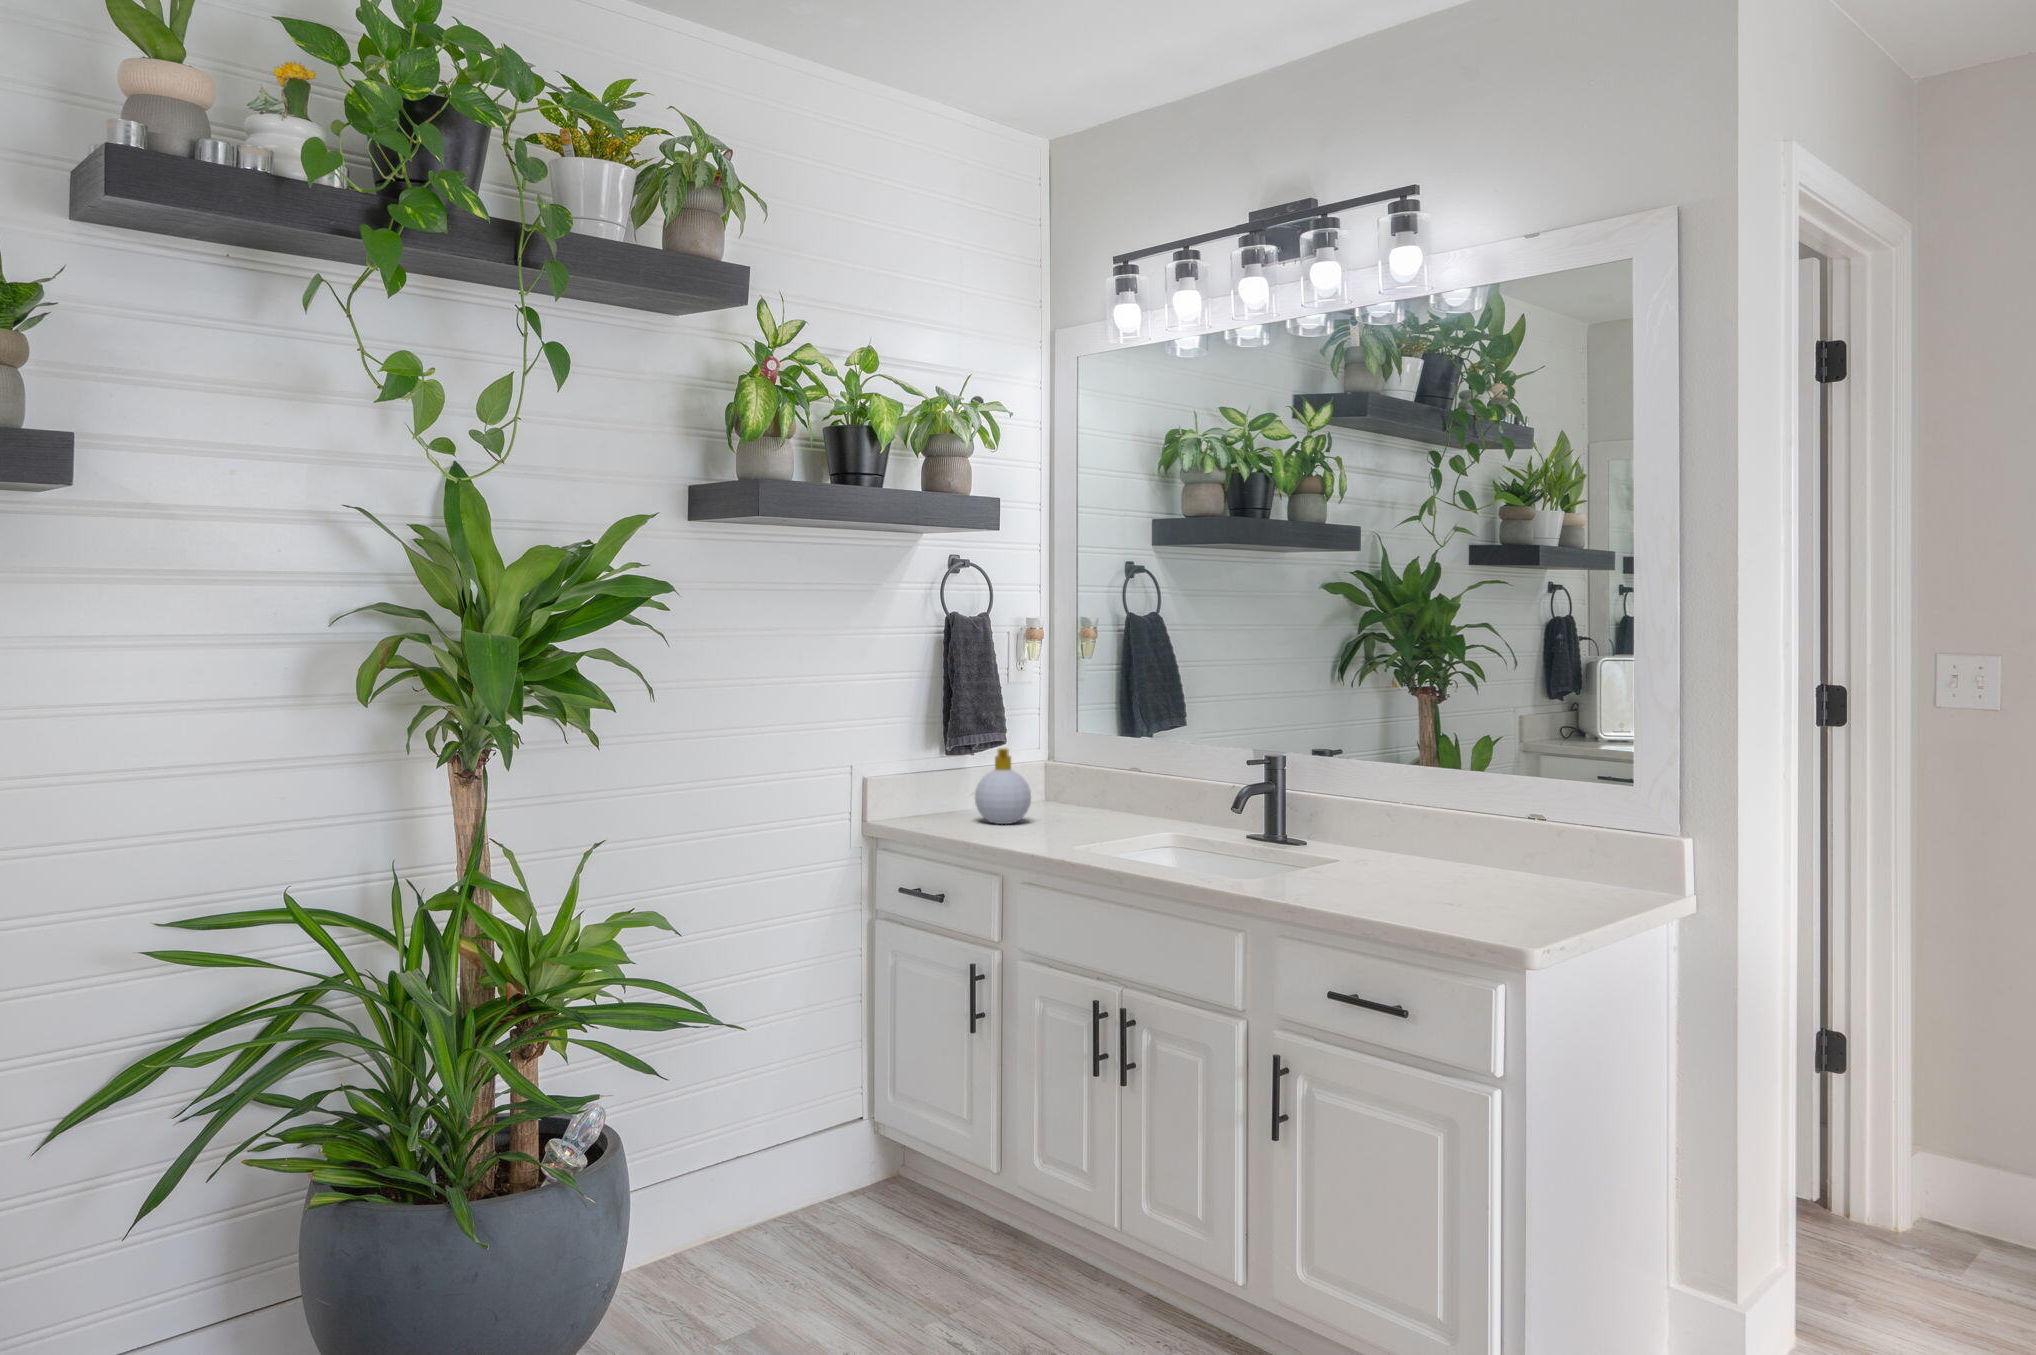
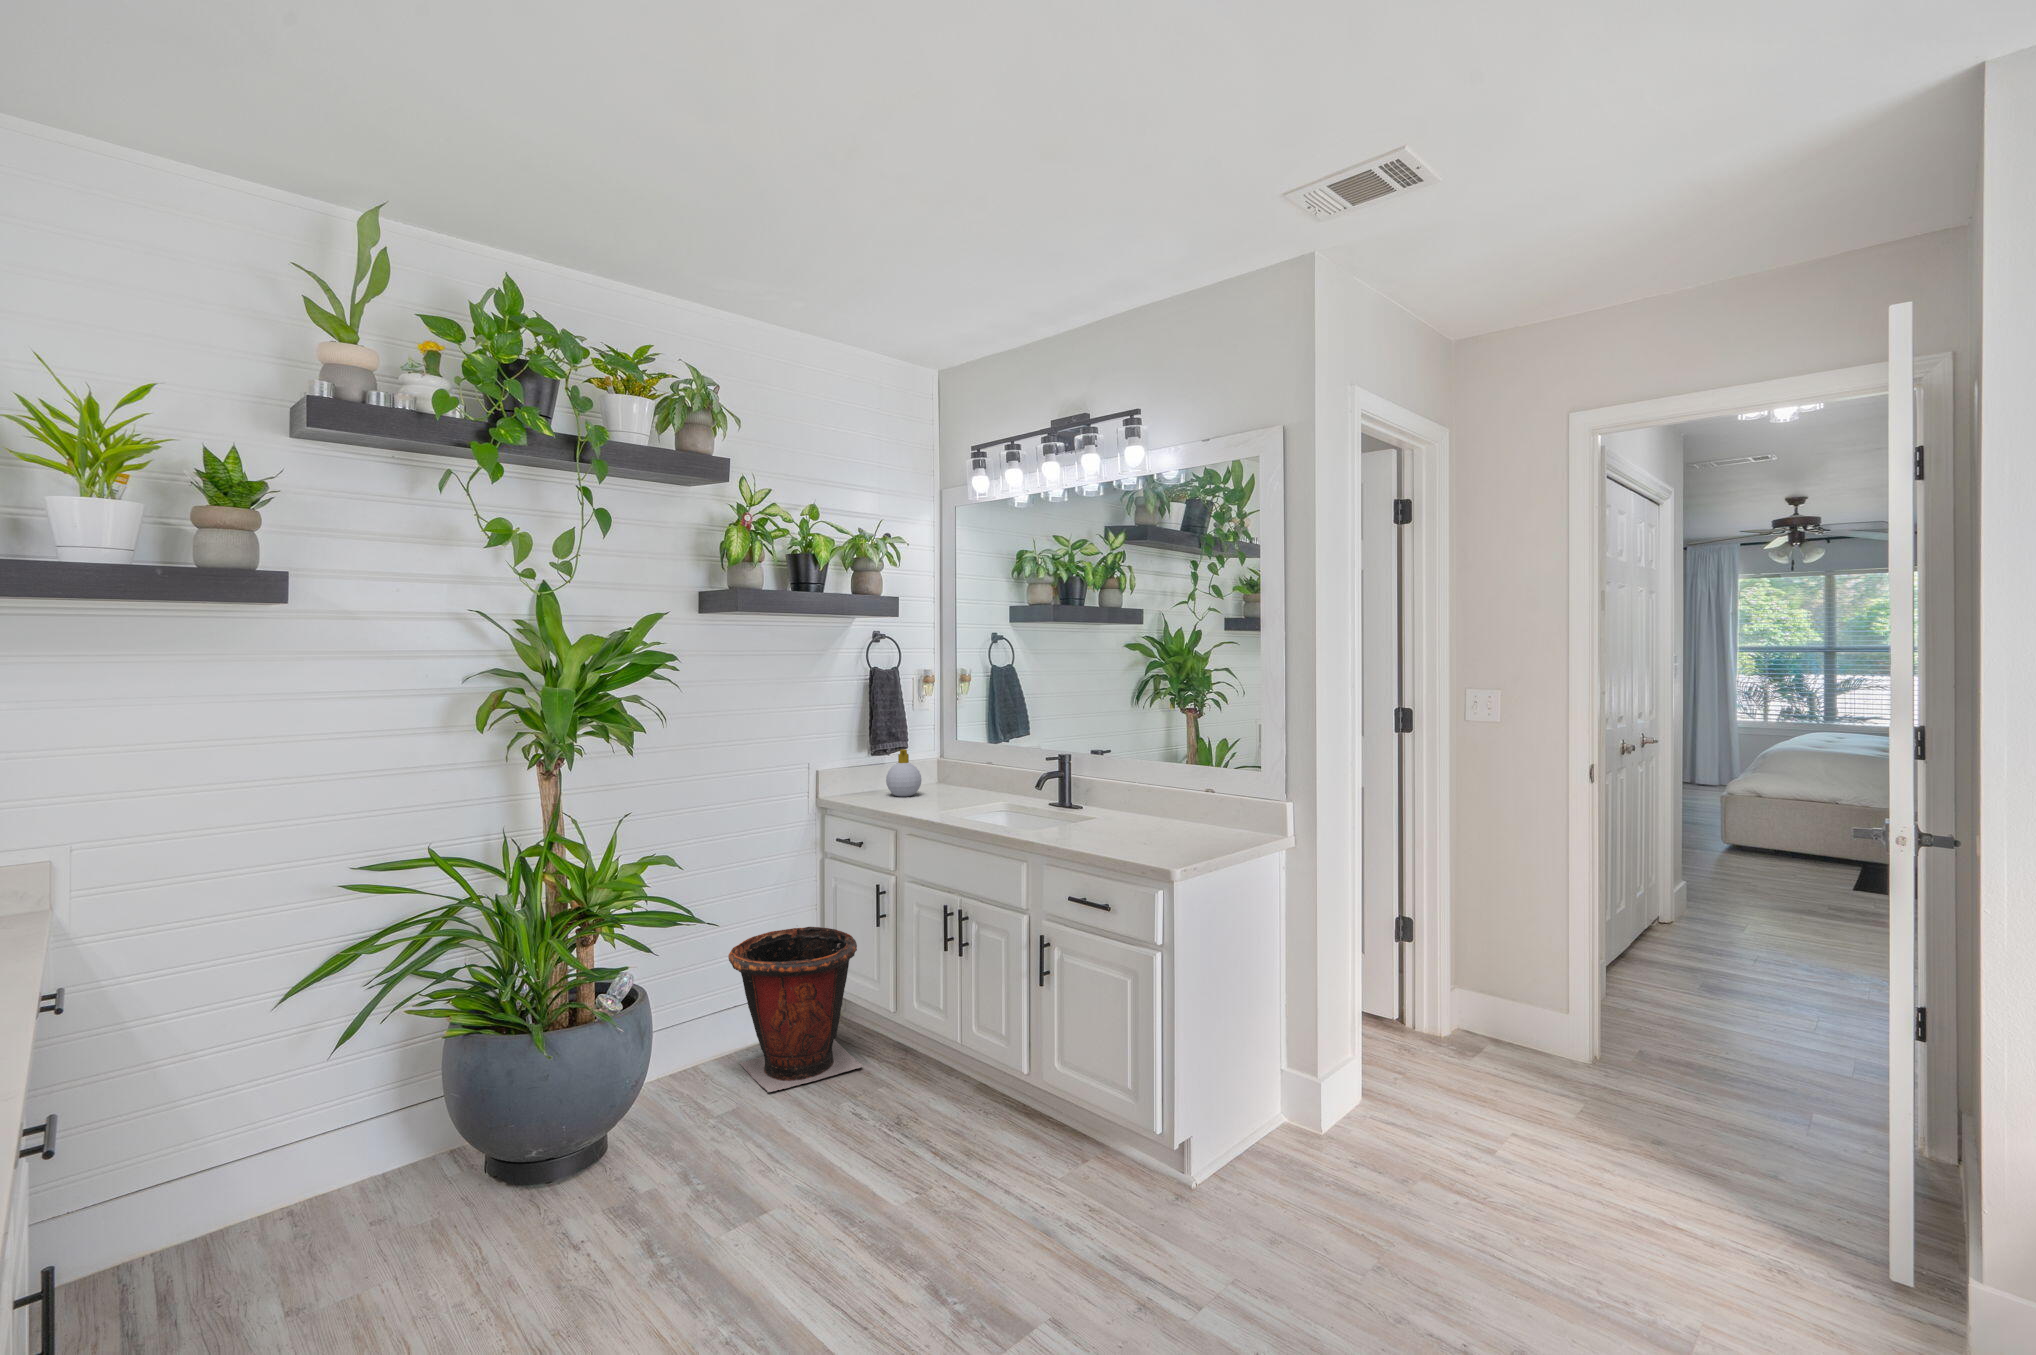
waste bin: none [736,1025,949,1296] -> present [728,927,863,1092]

